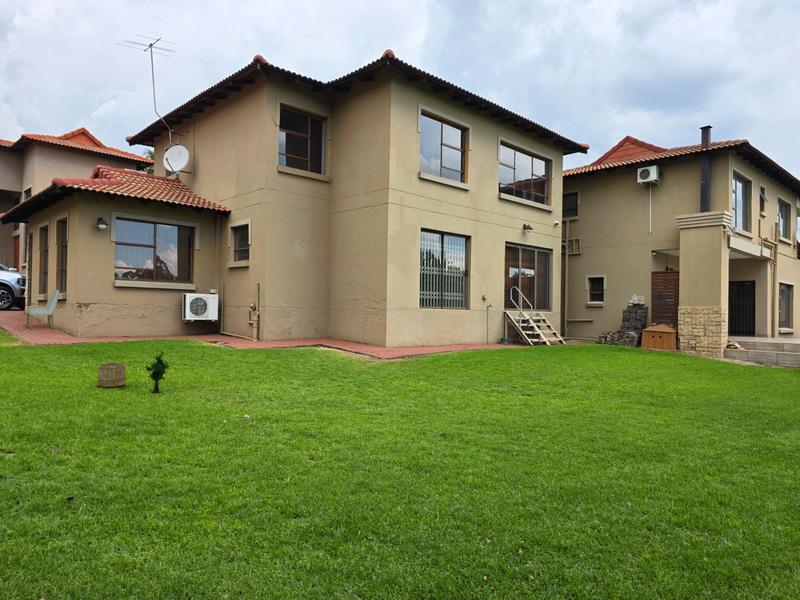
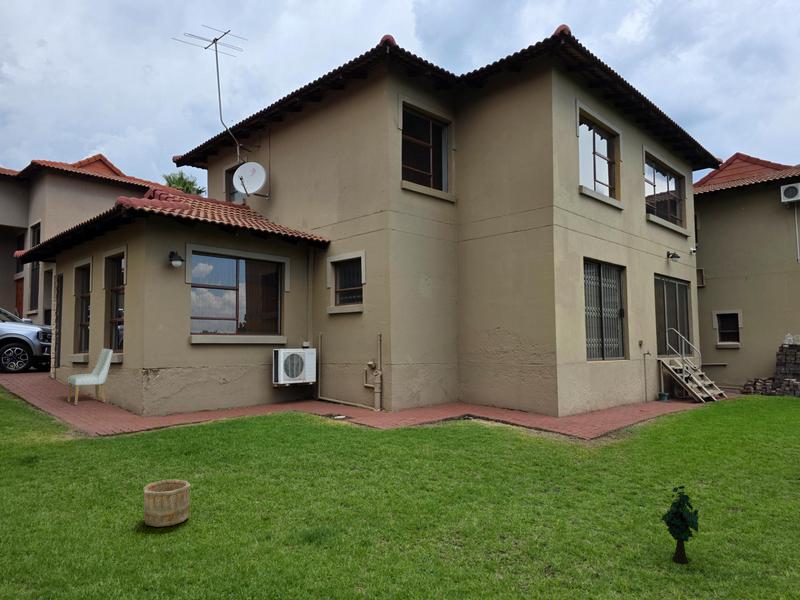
decorative plant: present [146,352,169,393] -> present [661,486,699,563]
wooden bucket: present [97,363,126,387] -> present [143,479,191,527]

